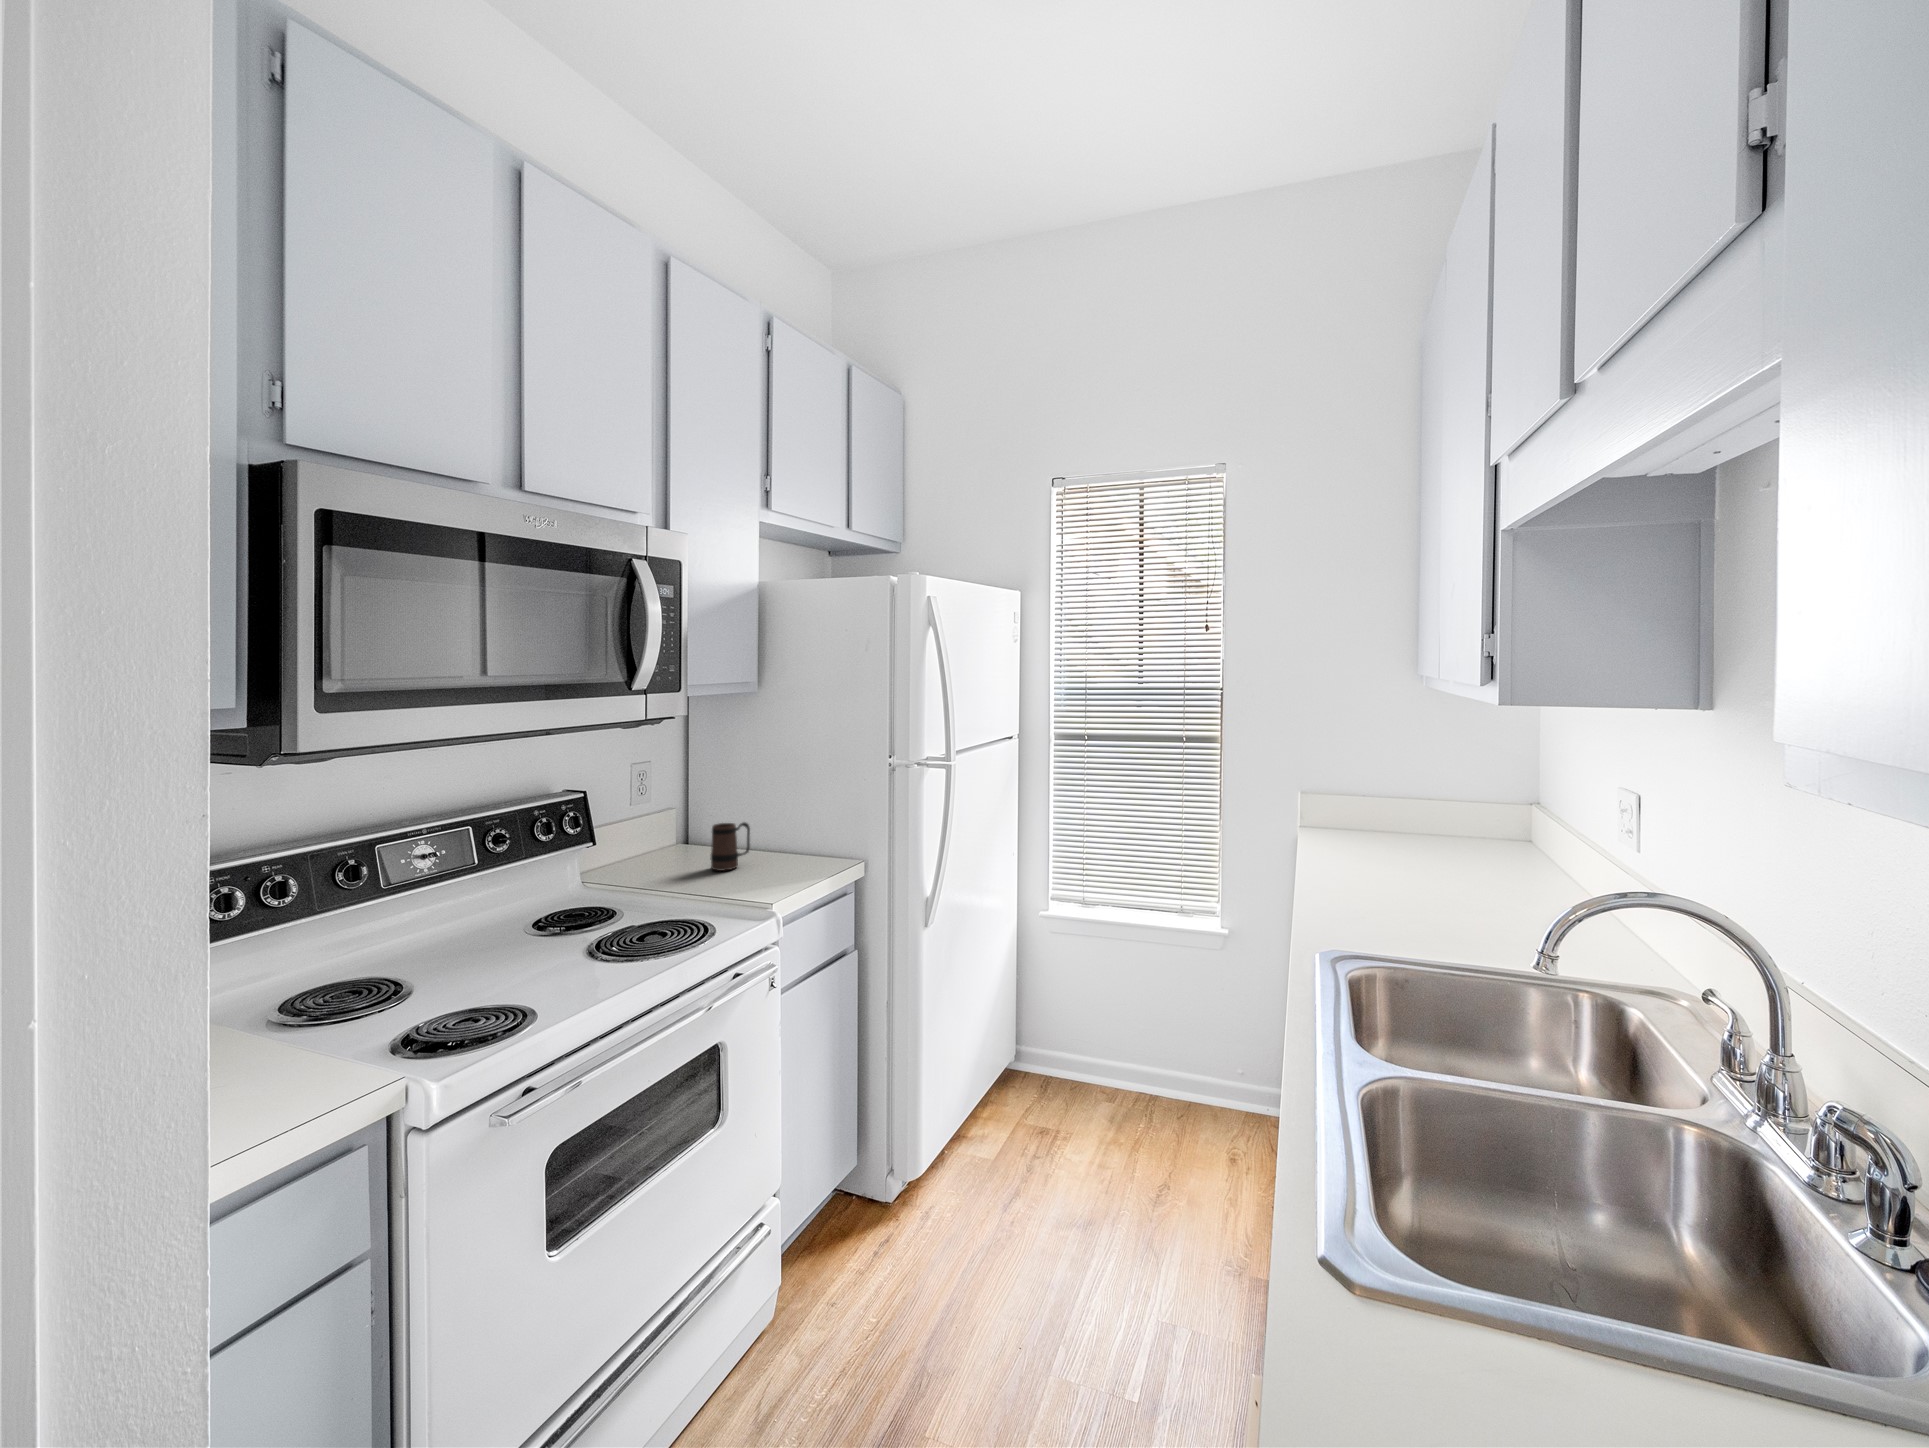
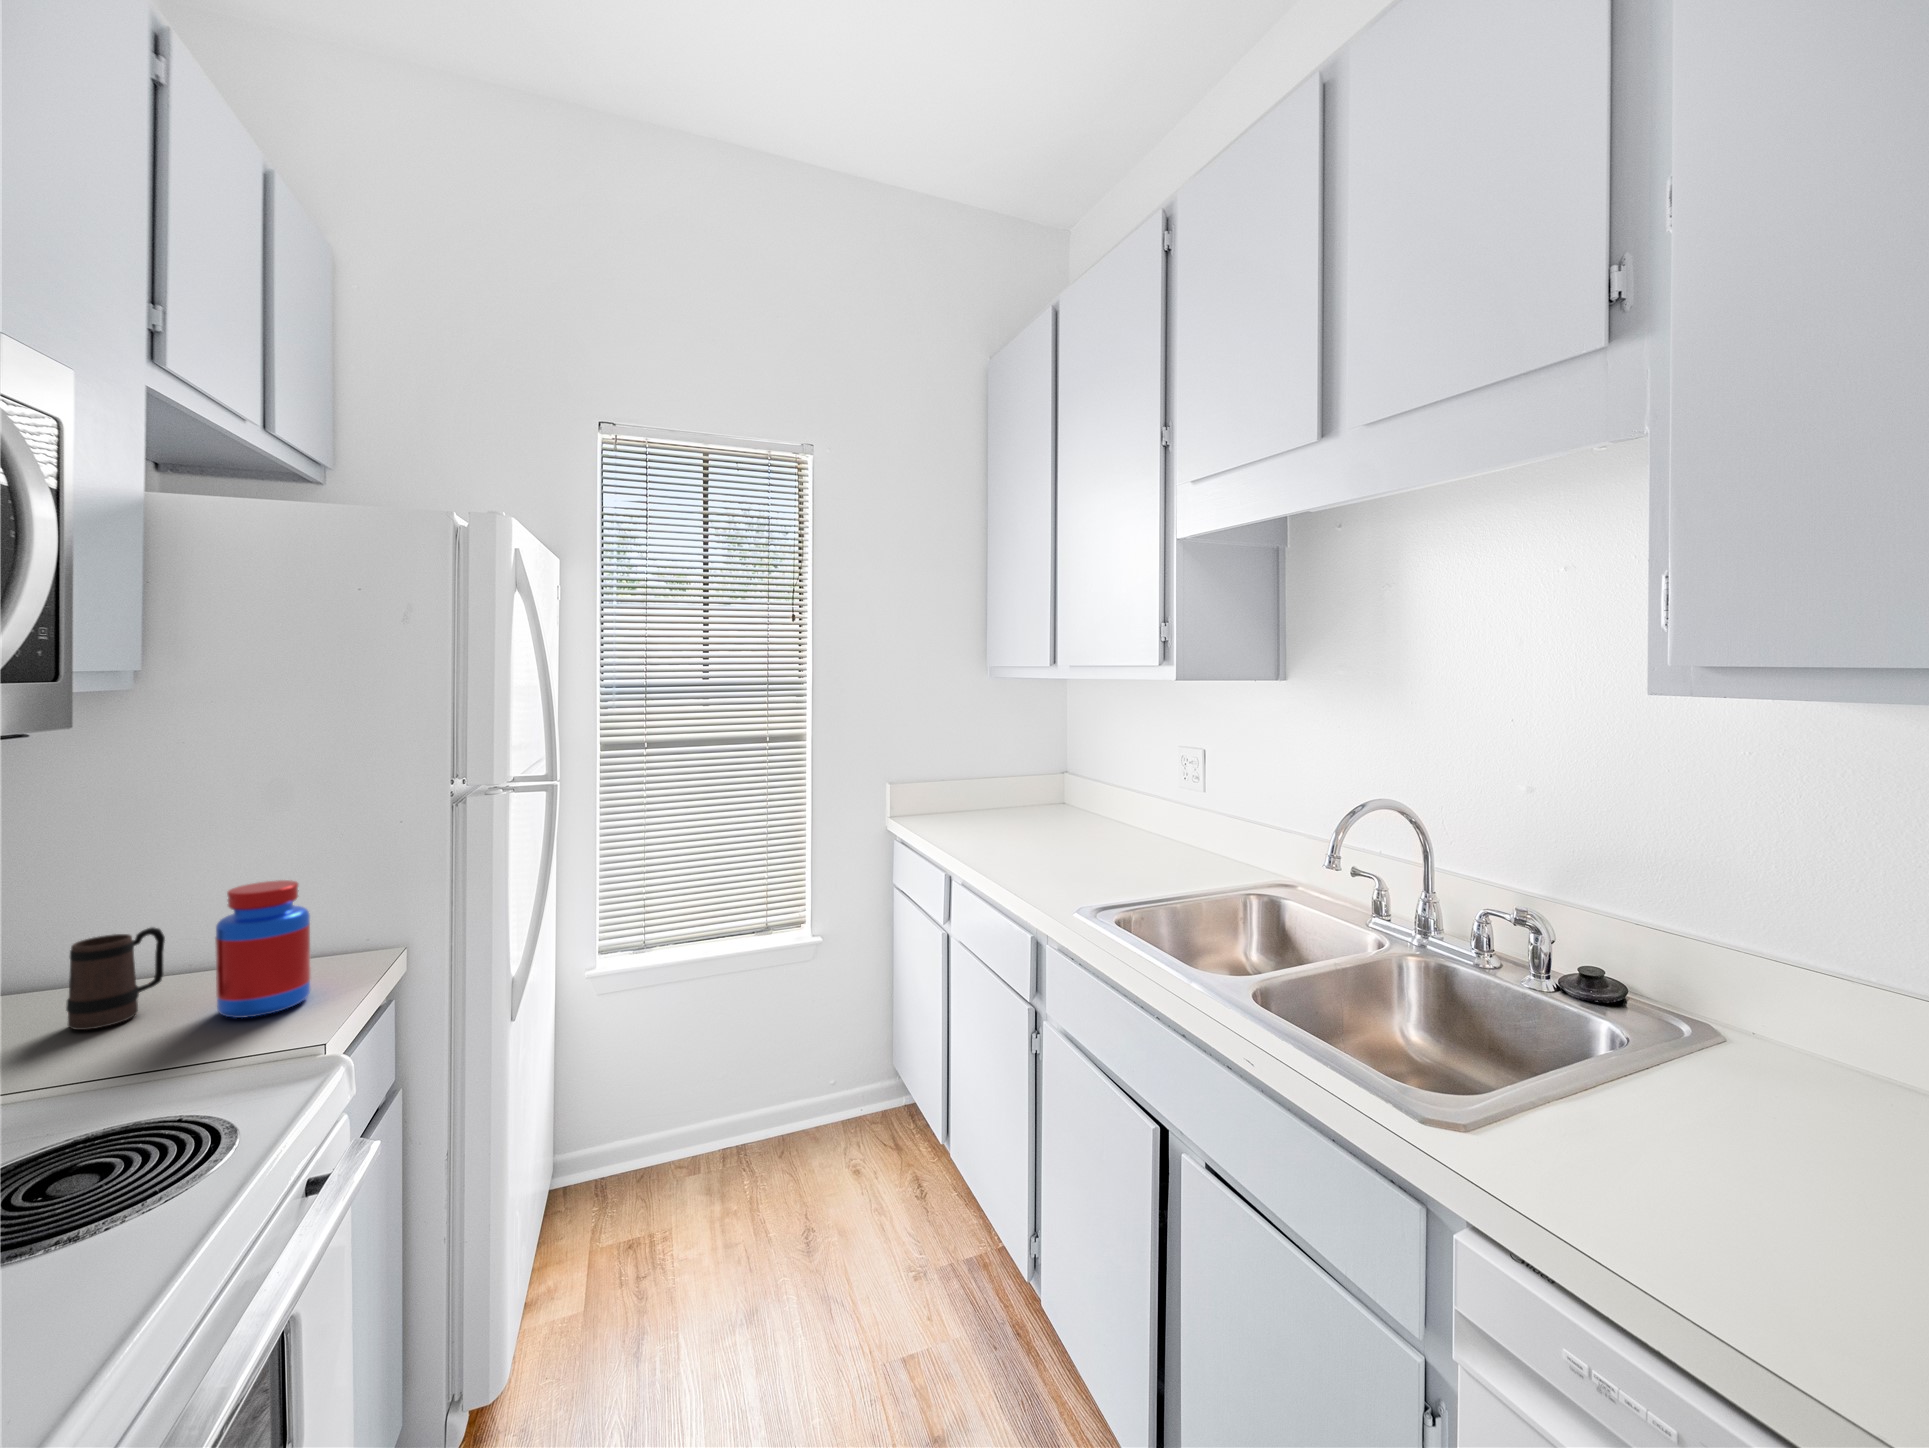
jar: none [757,805,799,880] -> present [215,880,311,1018]

